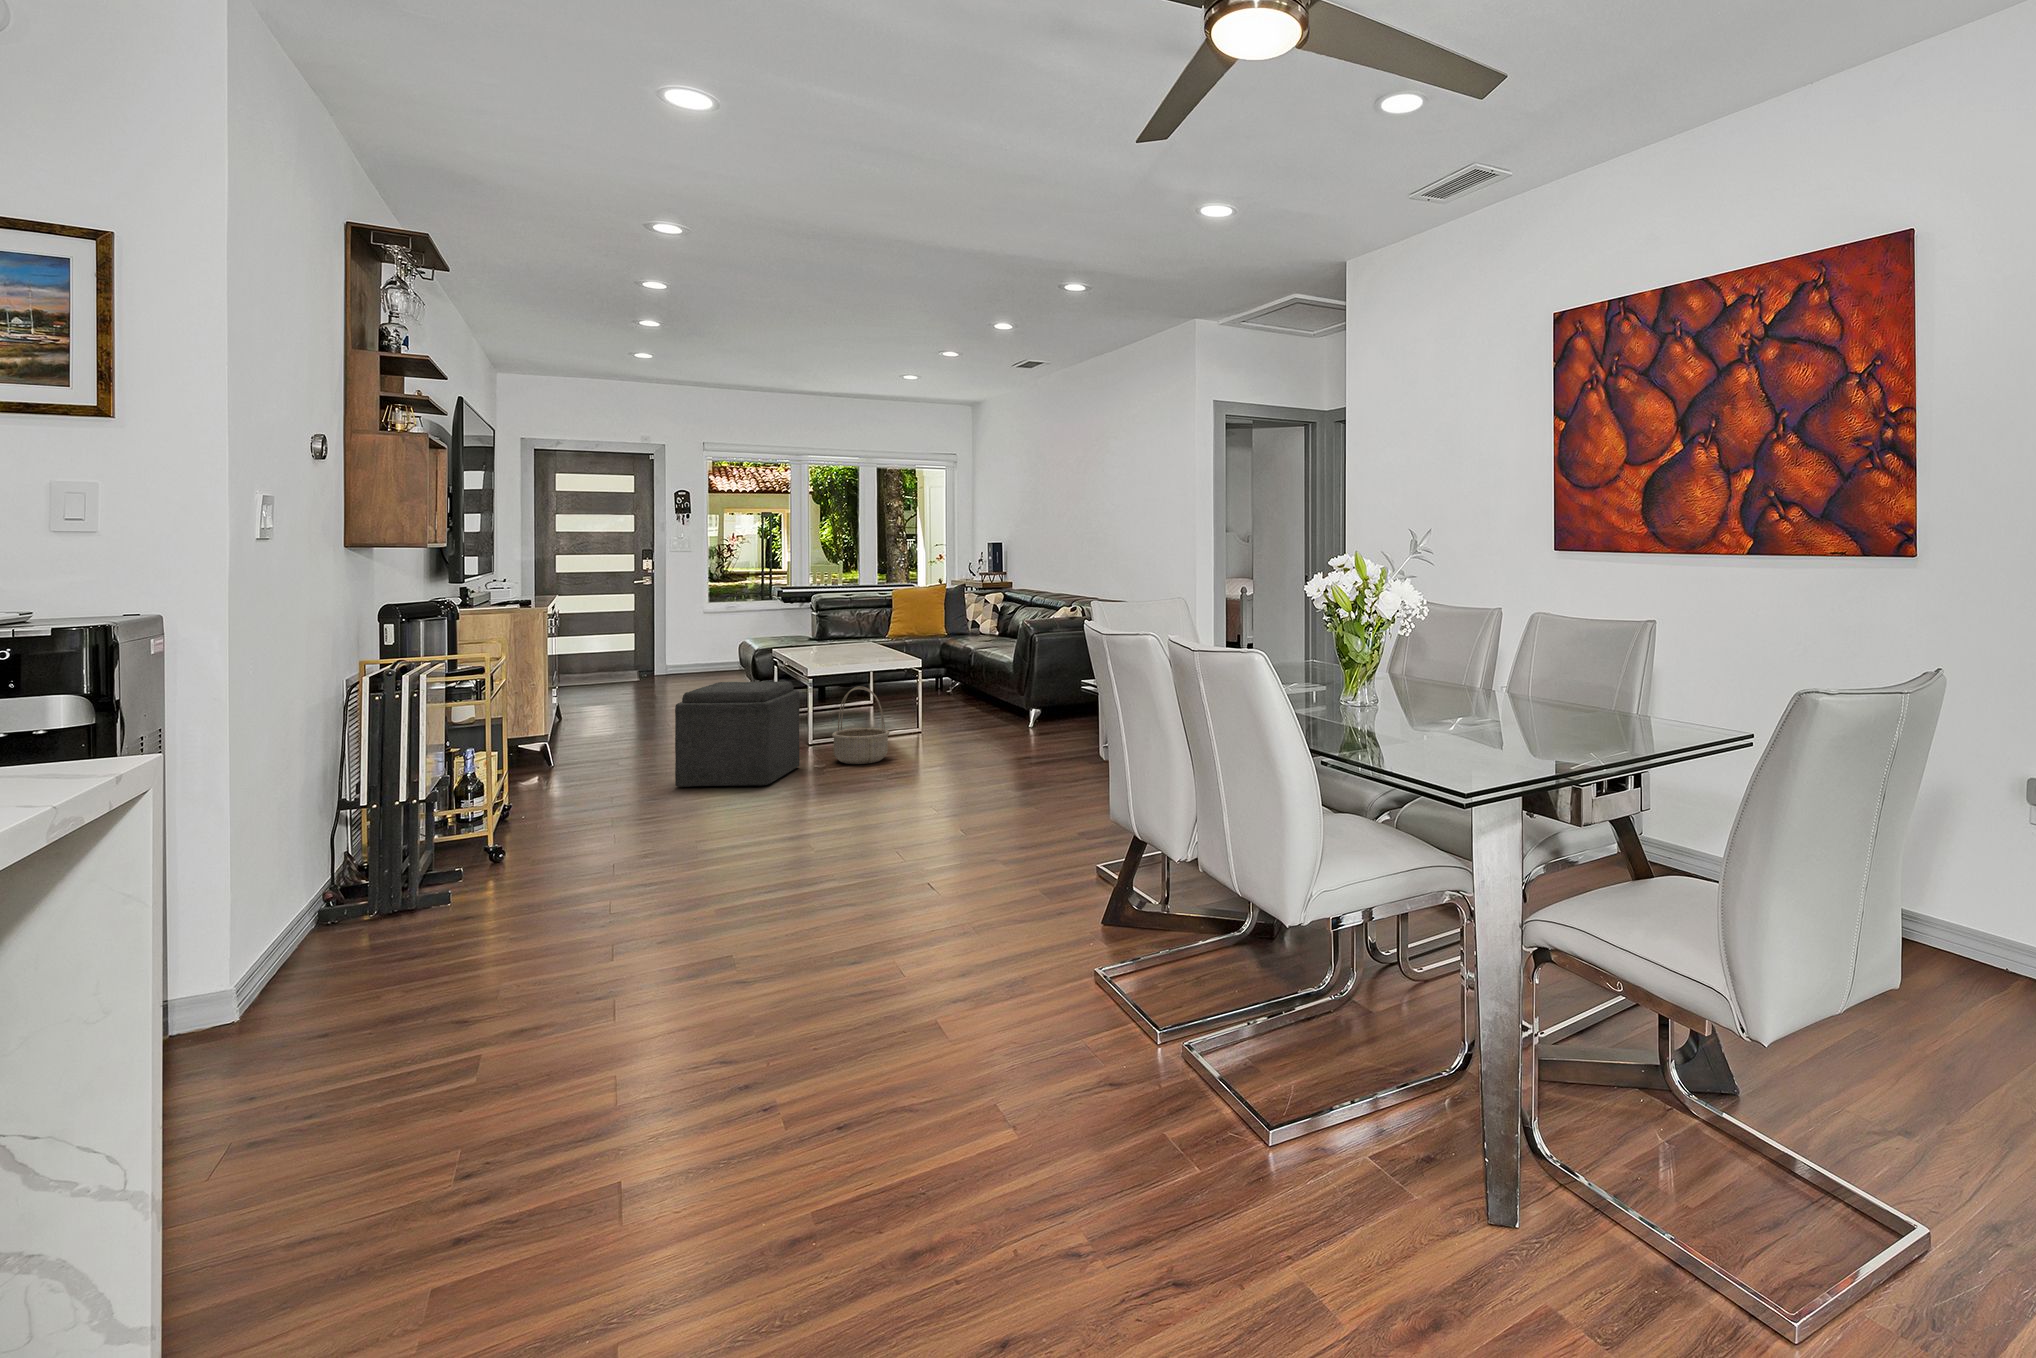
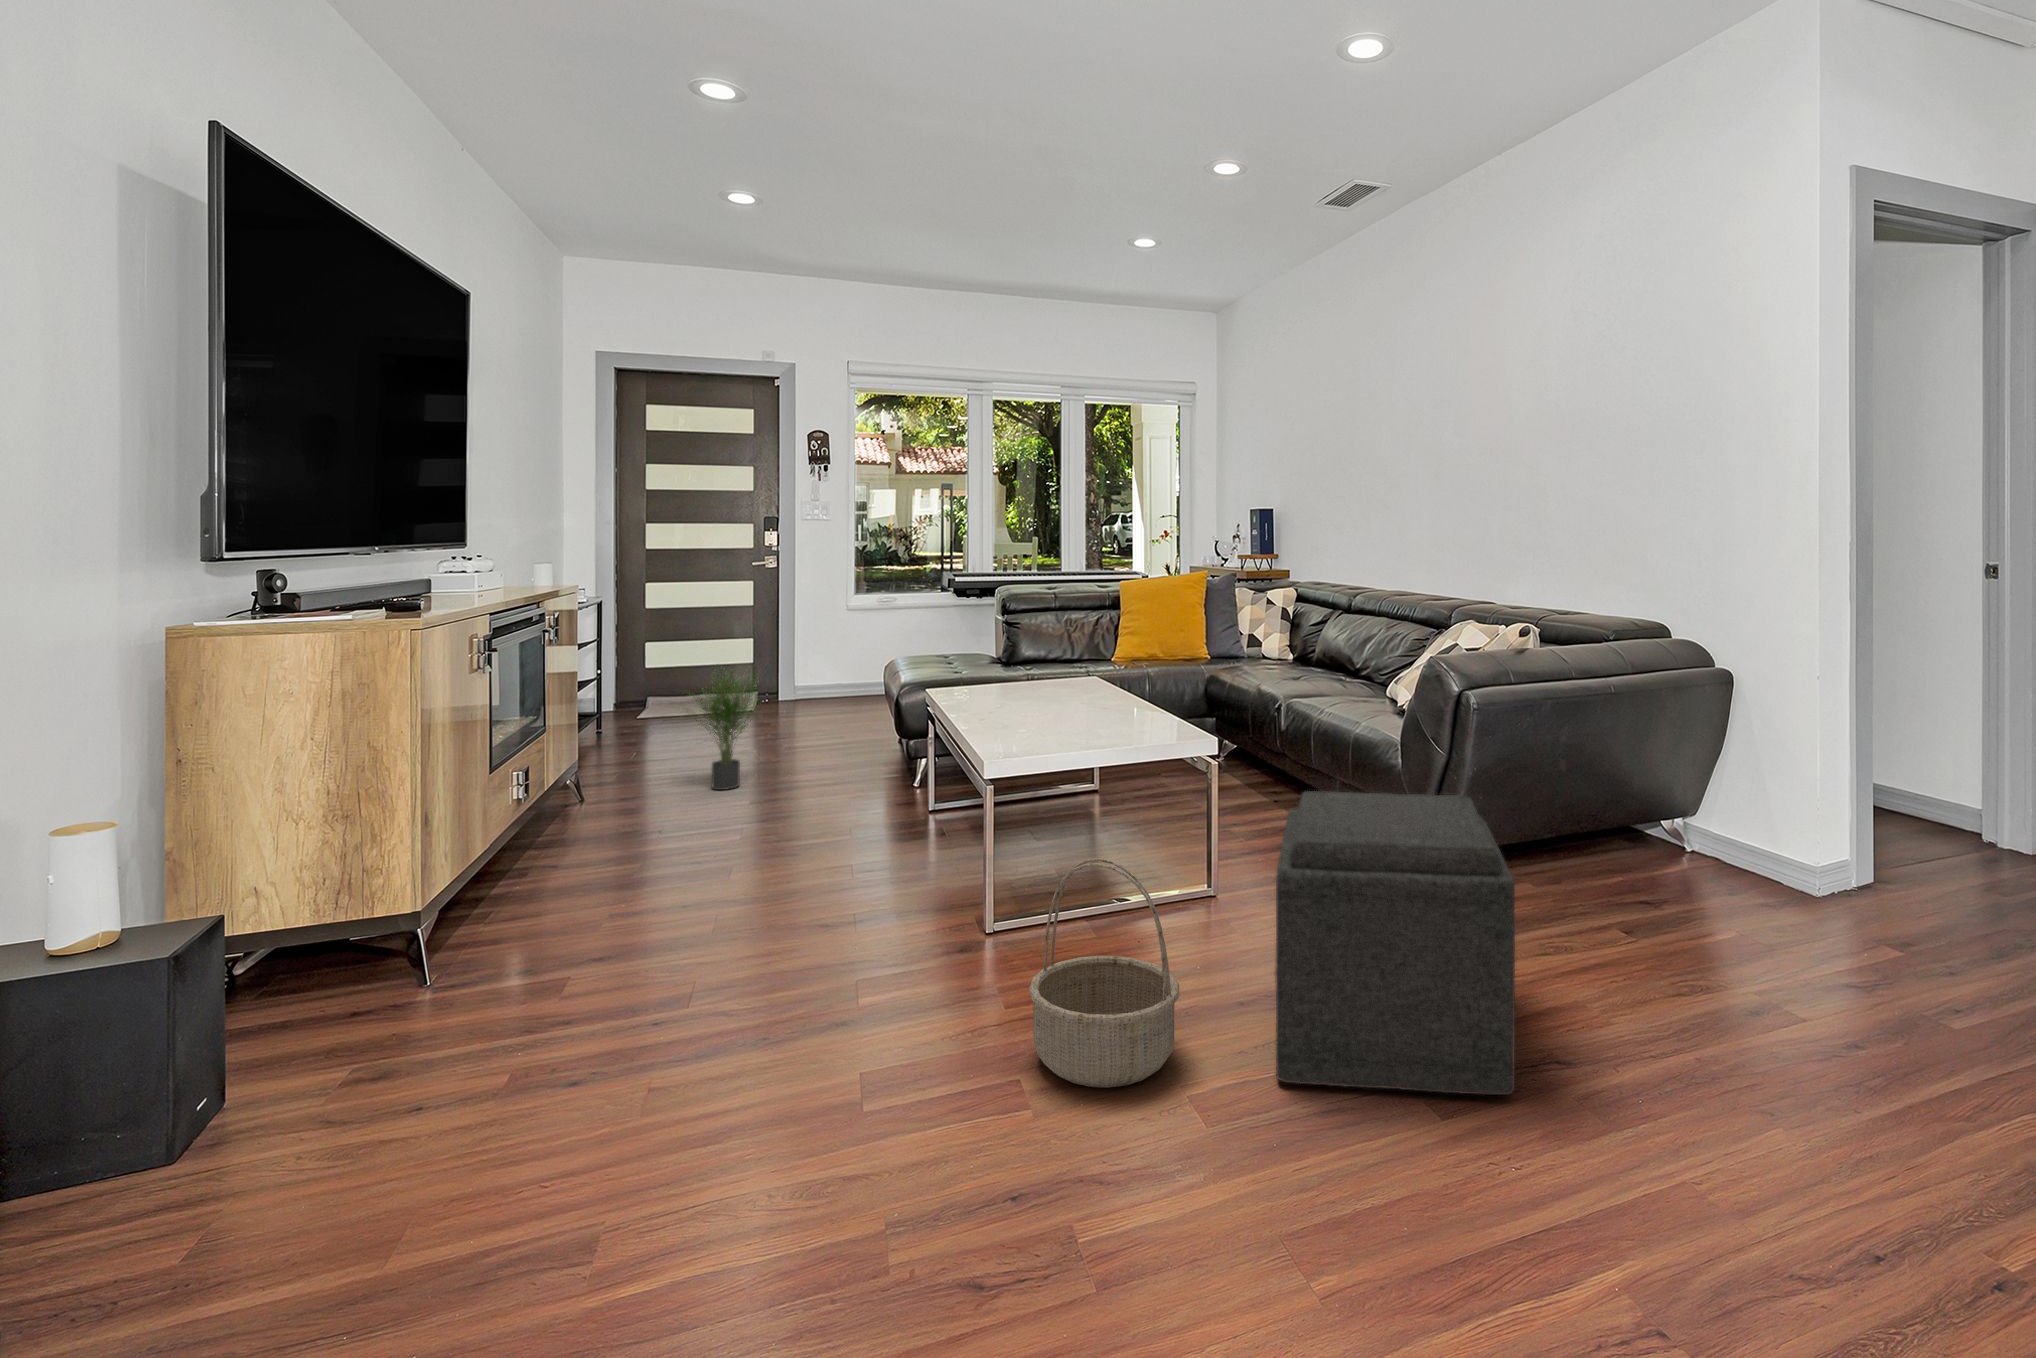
potted plant: none [618,636,678,709] -> present [689,671,756,790]
ottoman: present [675,681,800,787] -> present [1275,791,1515,1095]

